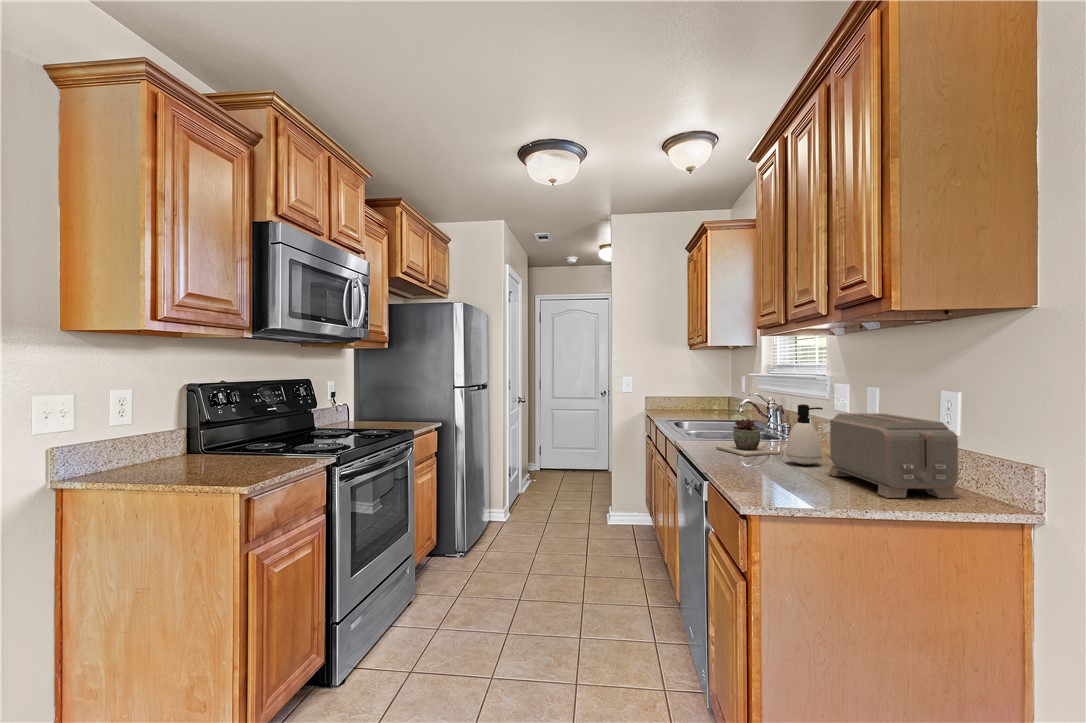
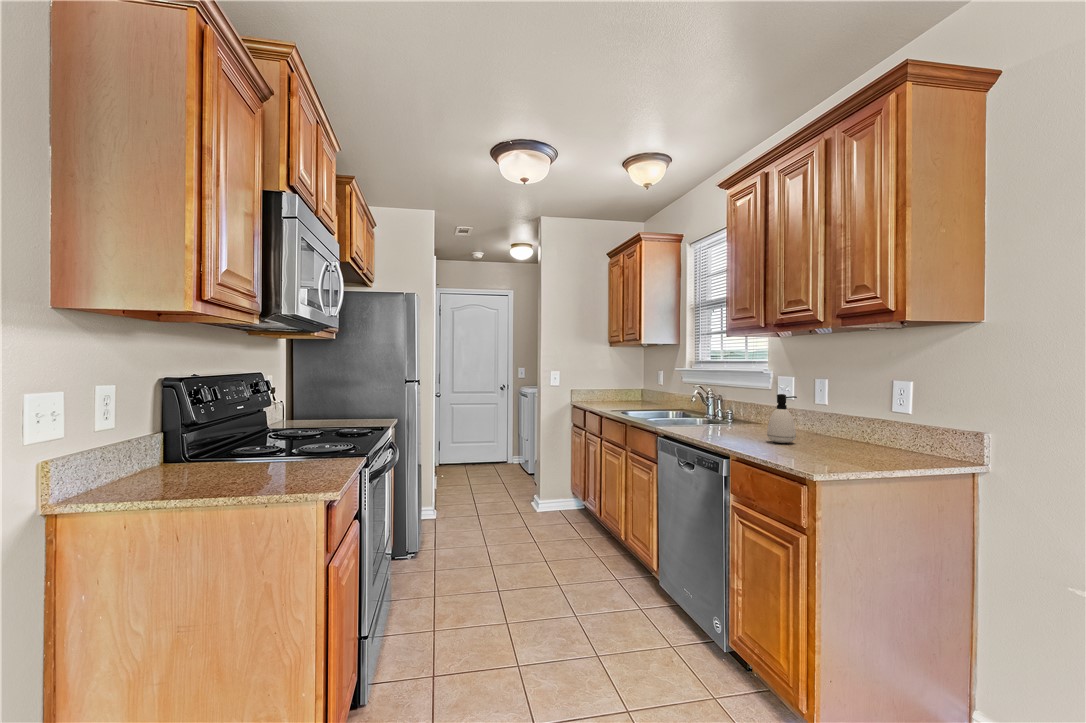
toaster: present [828,413,958,498] -> none [812,400,921,464]
succulent plant: present [716,419,780,456] -> none [694,407,750,439]

